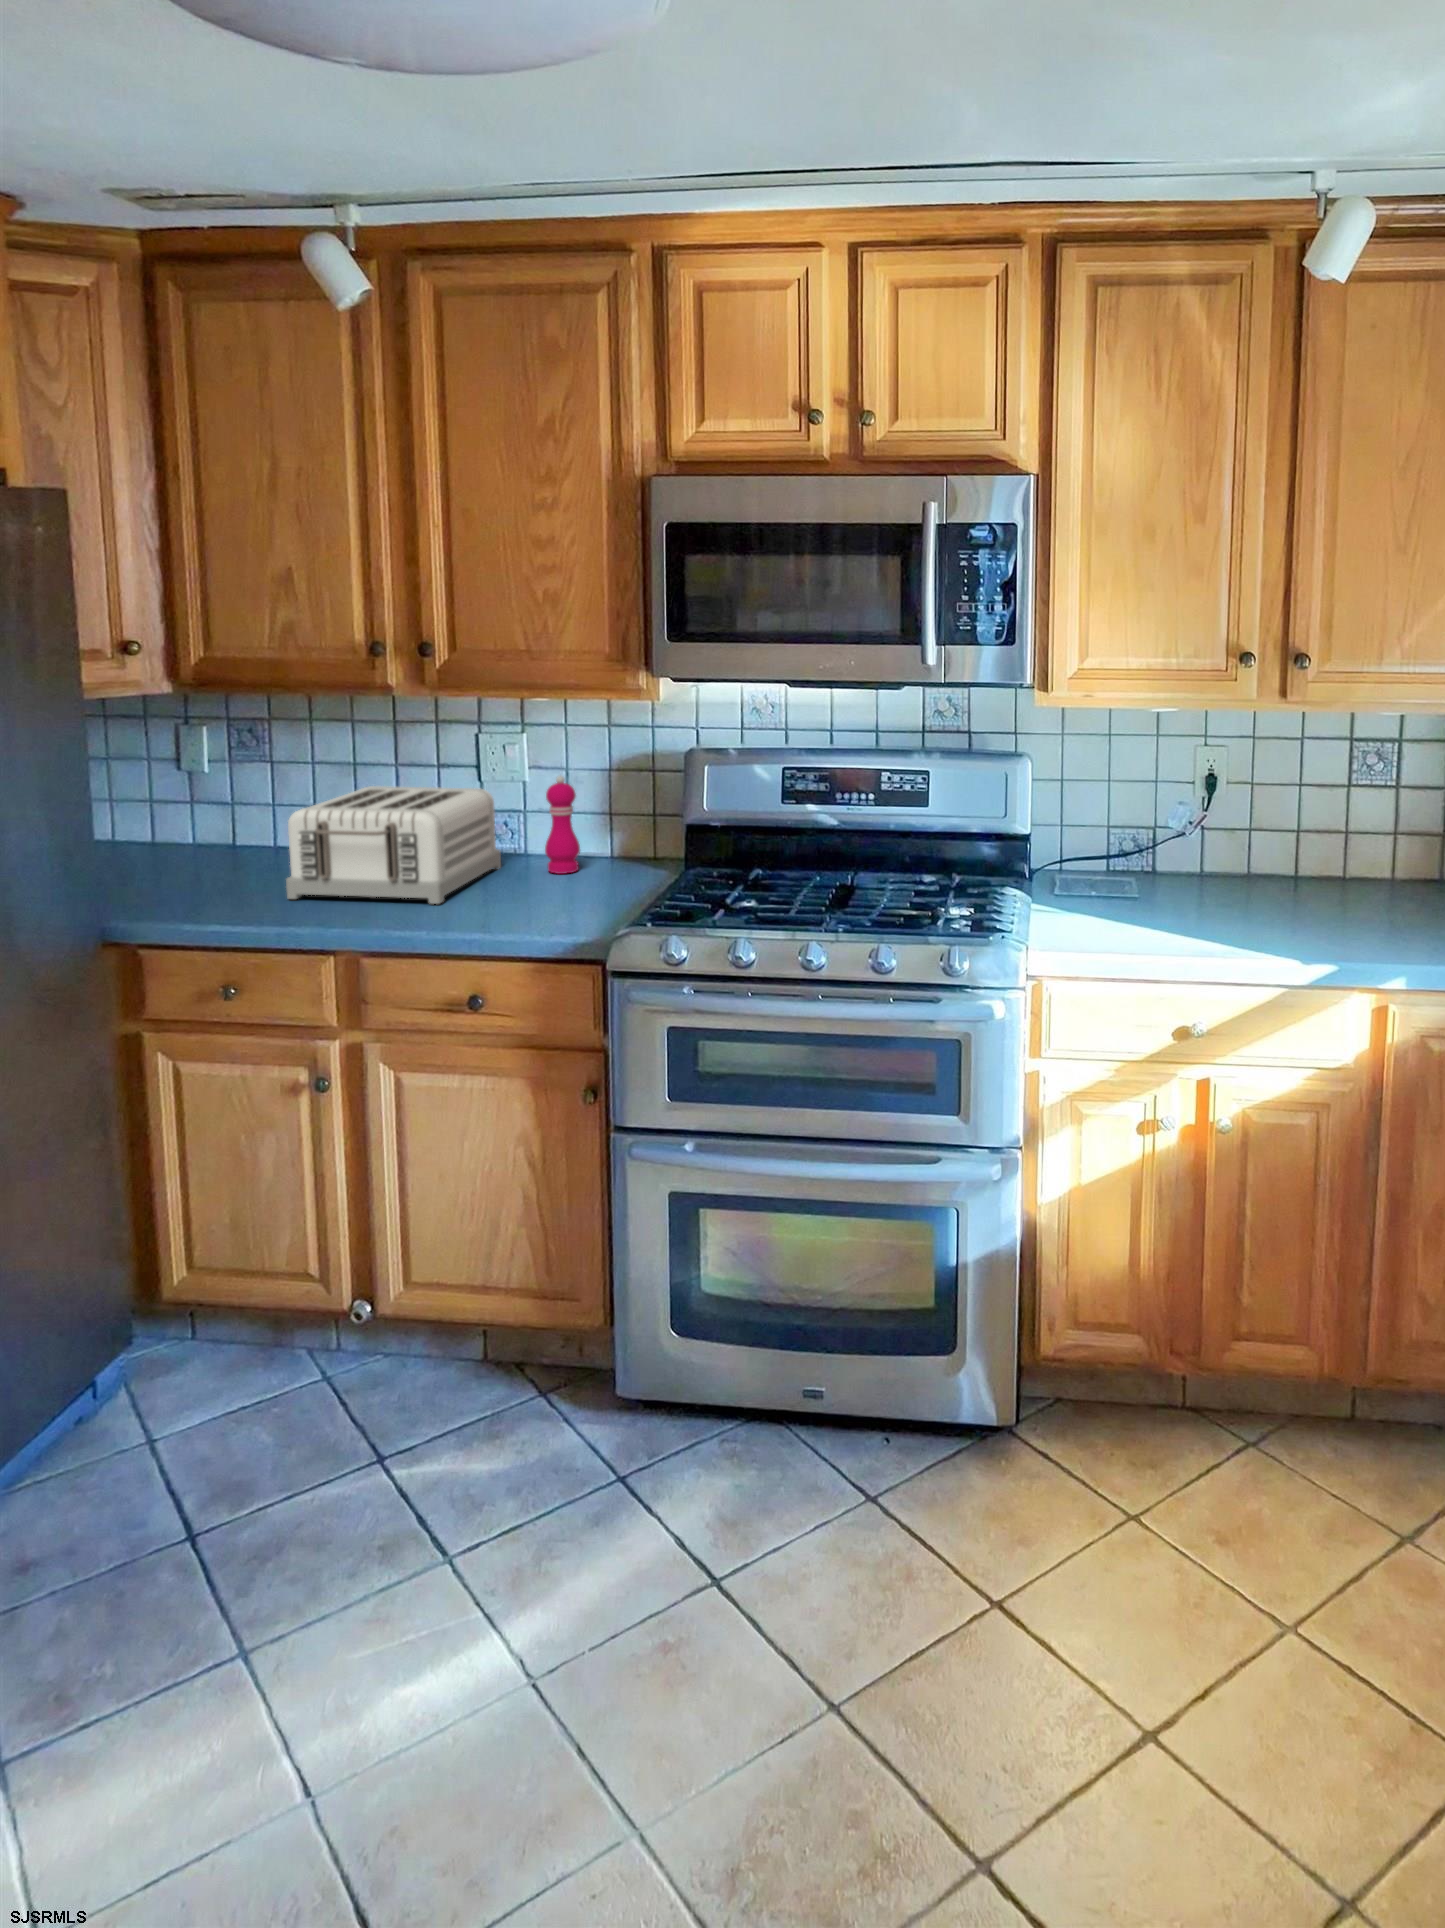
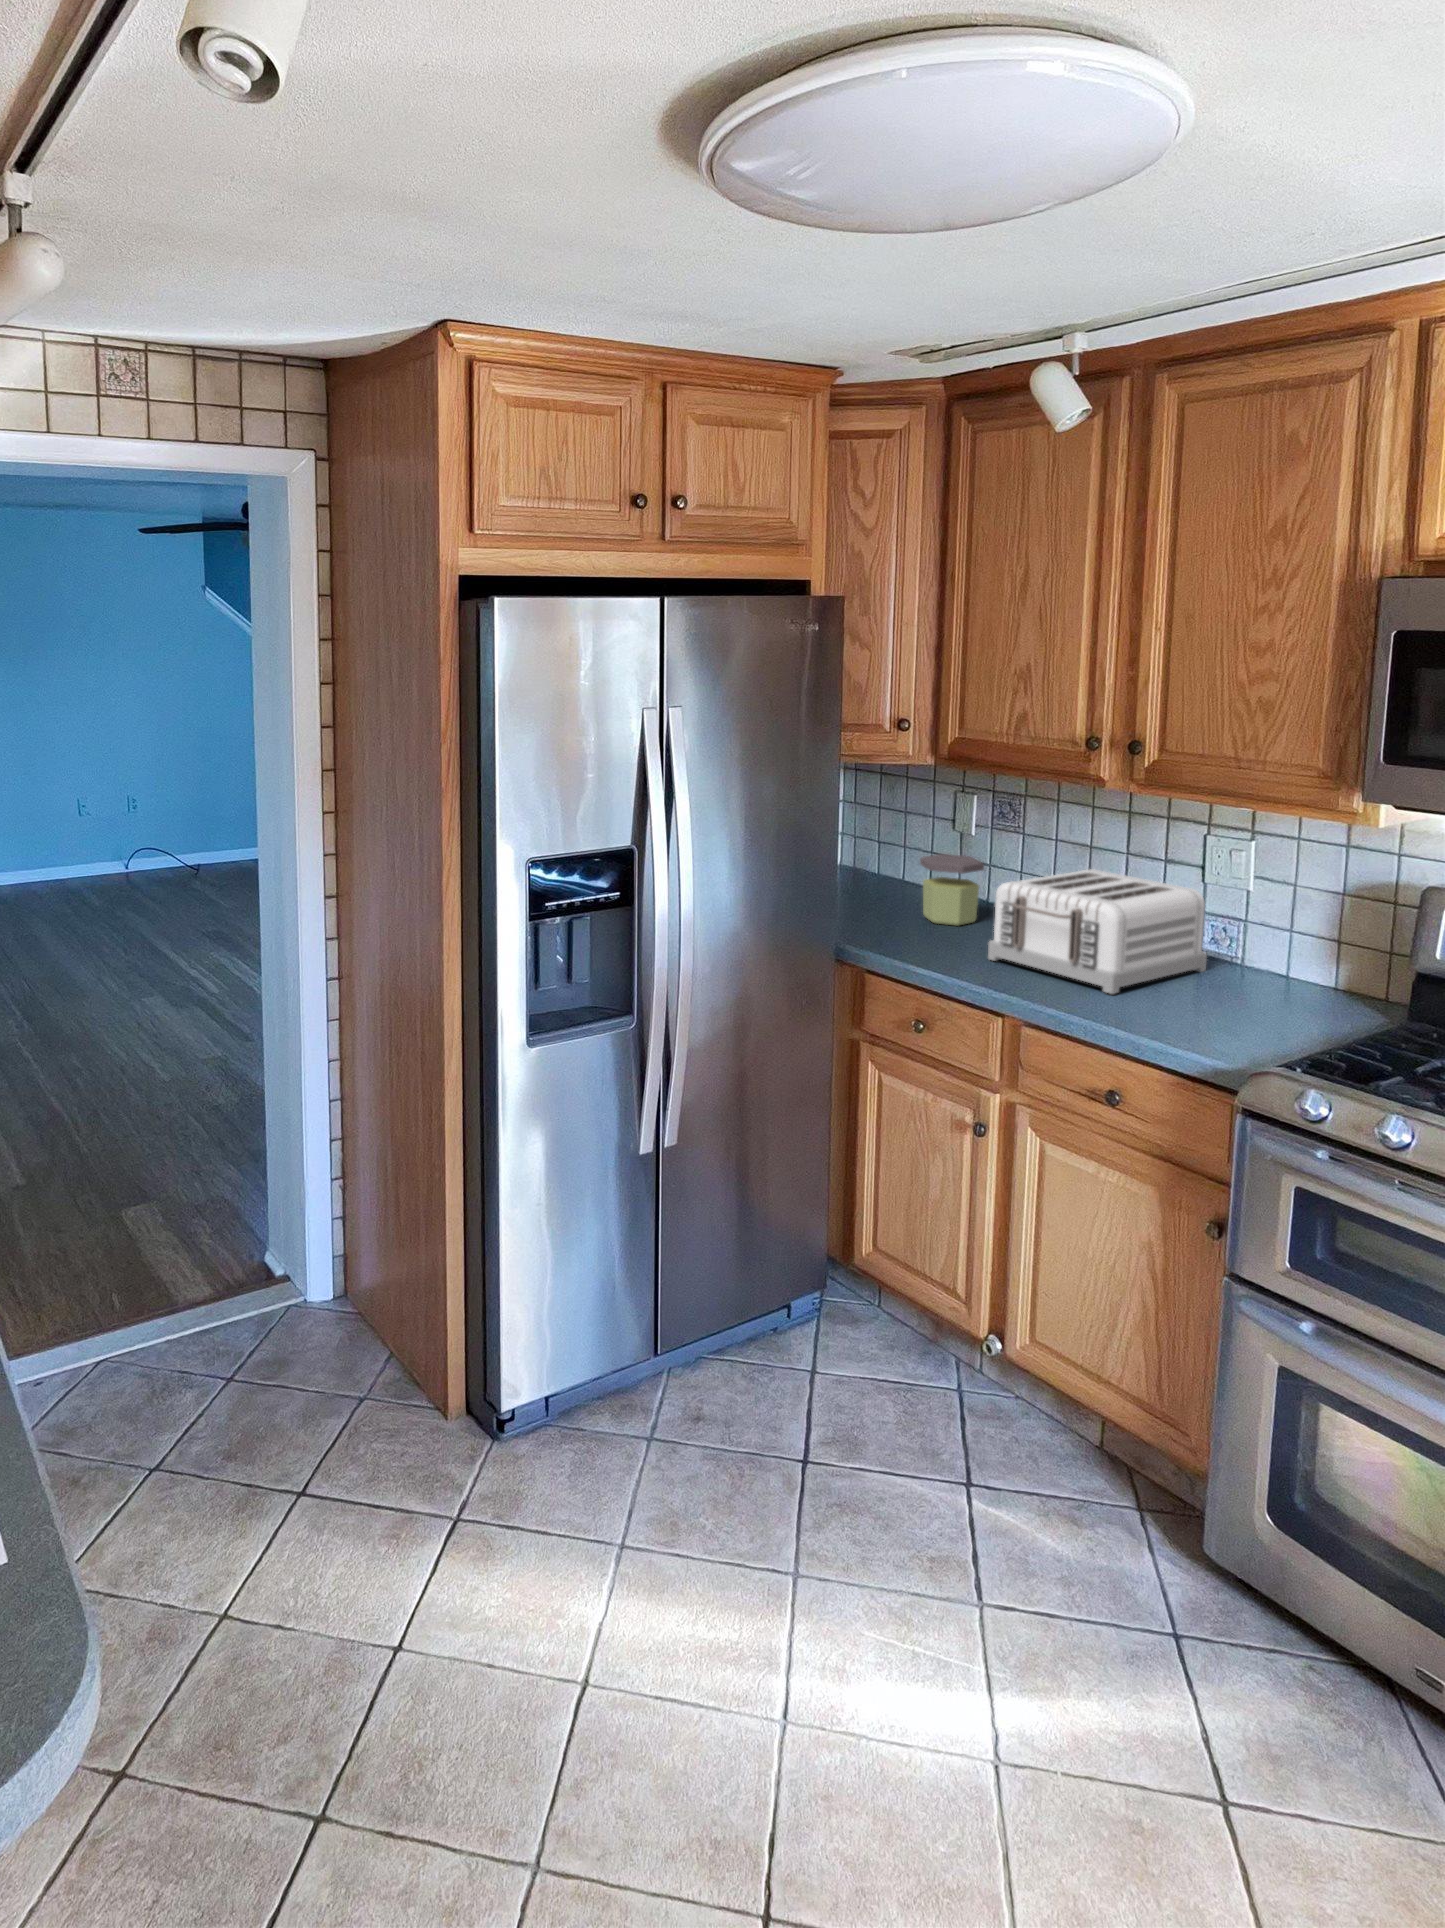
pepper mill: present [545,776,580,874] -> none [1248,889,1290,992]
jar: none [162,794,243,877] -> present [920,854,984,925]

